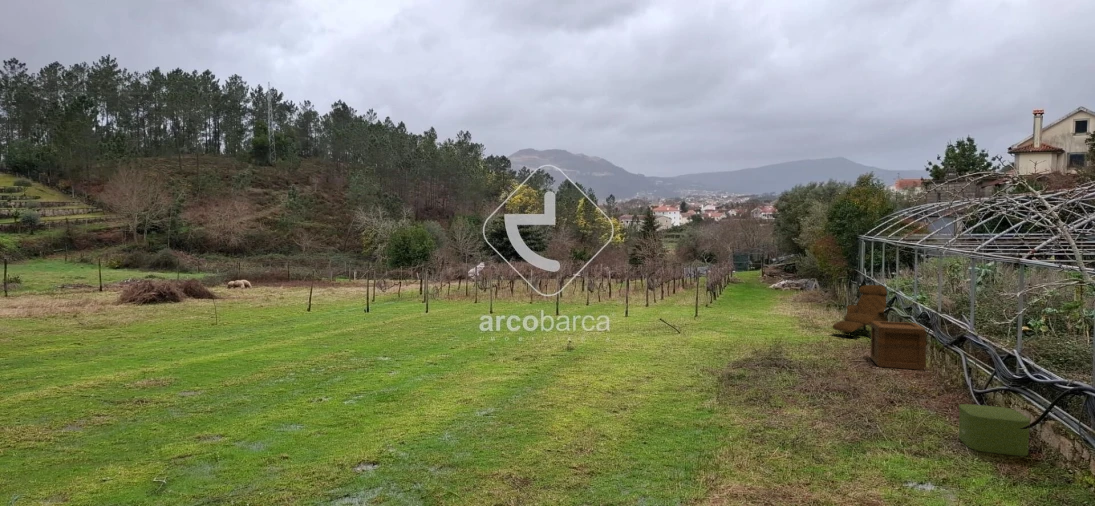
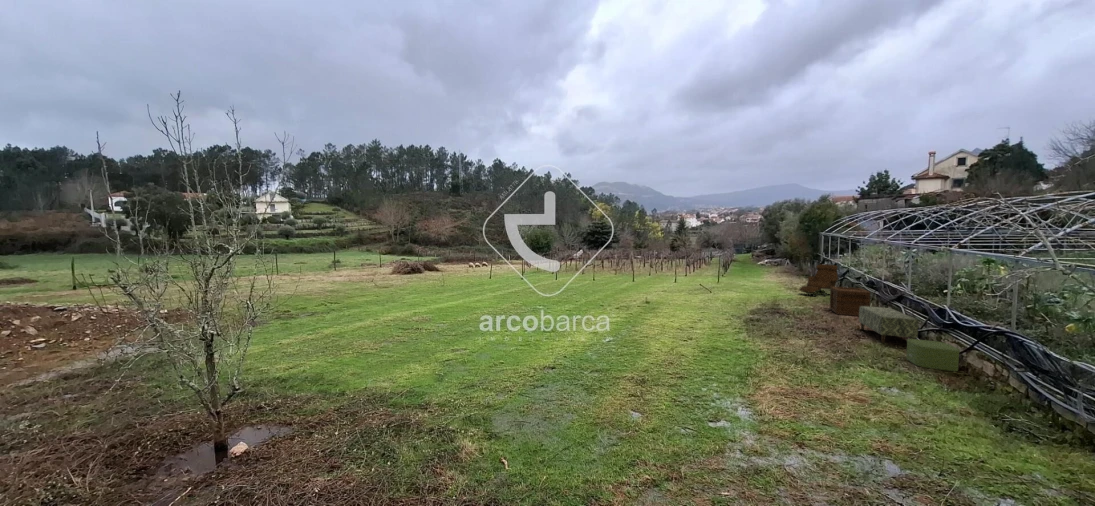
bench: none [903,352,982,416] -> present [859,306,918,343]

